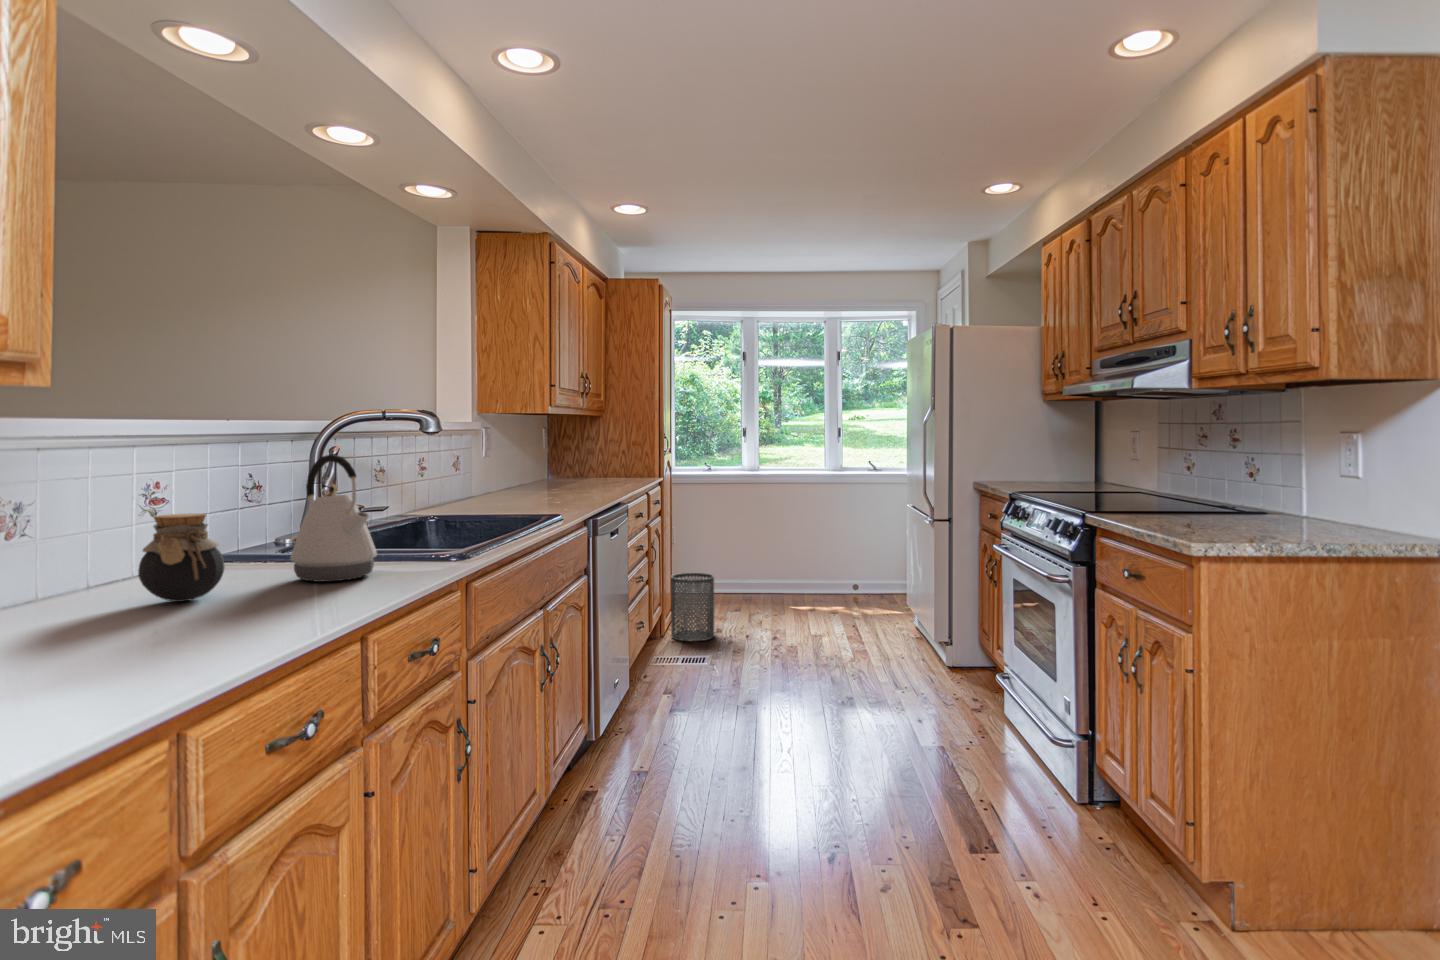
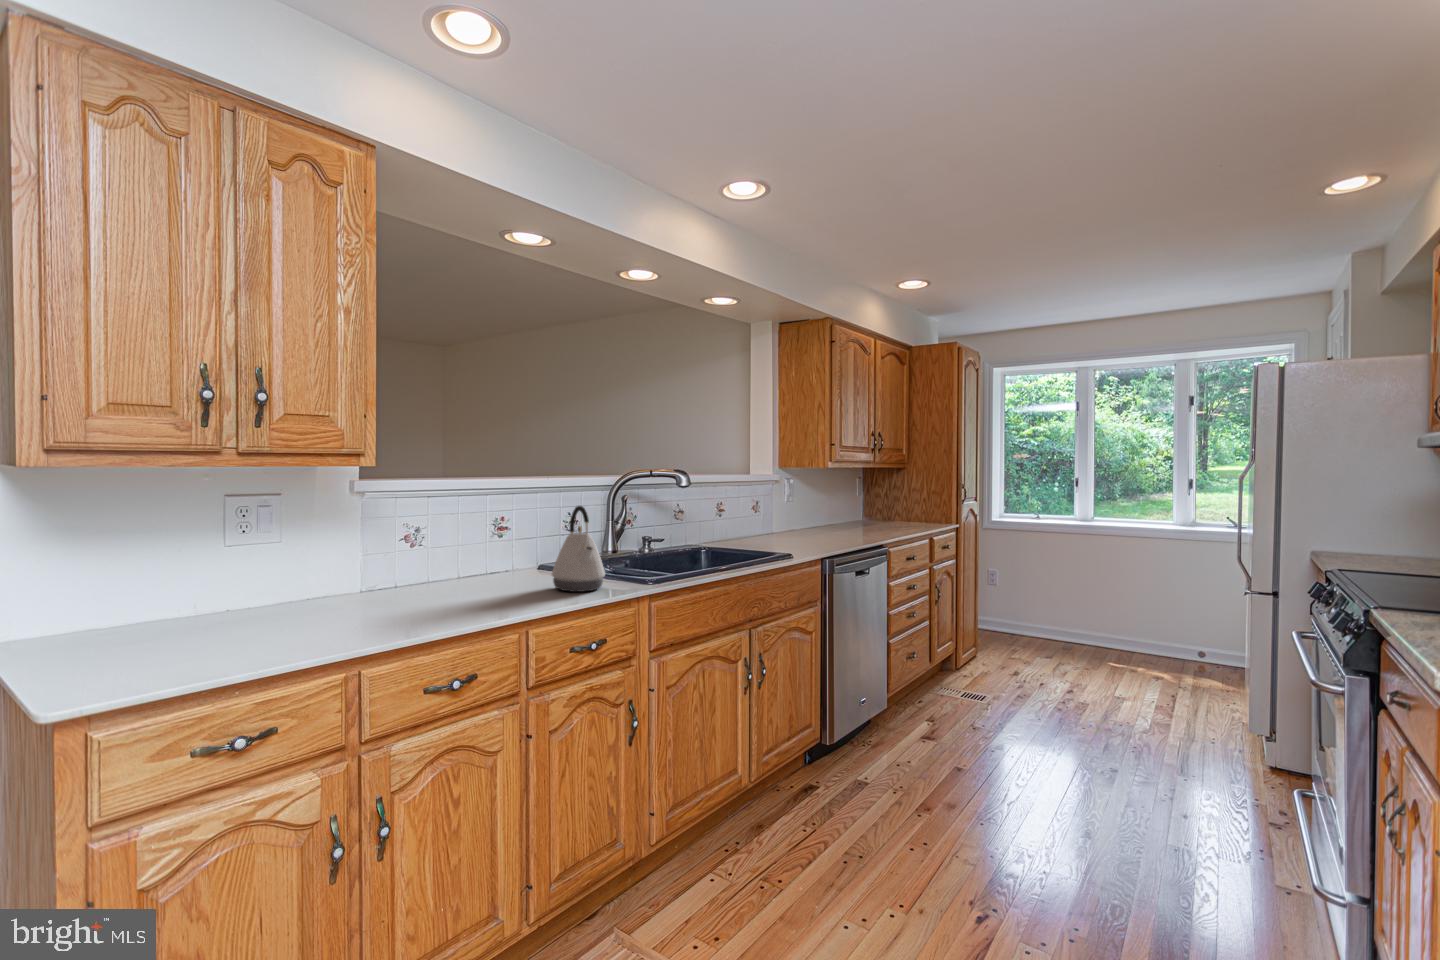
jar: present [138,513,225,602] -> none [461,540,507,594]
trash can: present [671,573,714,641] -> none [964,614,1010,682]

